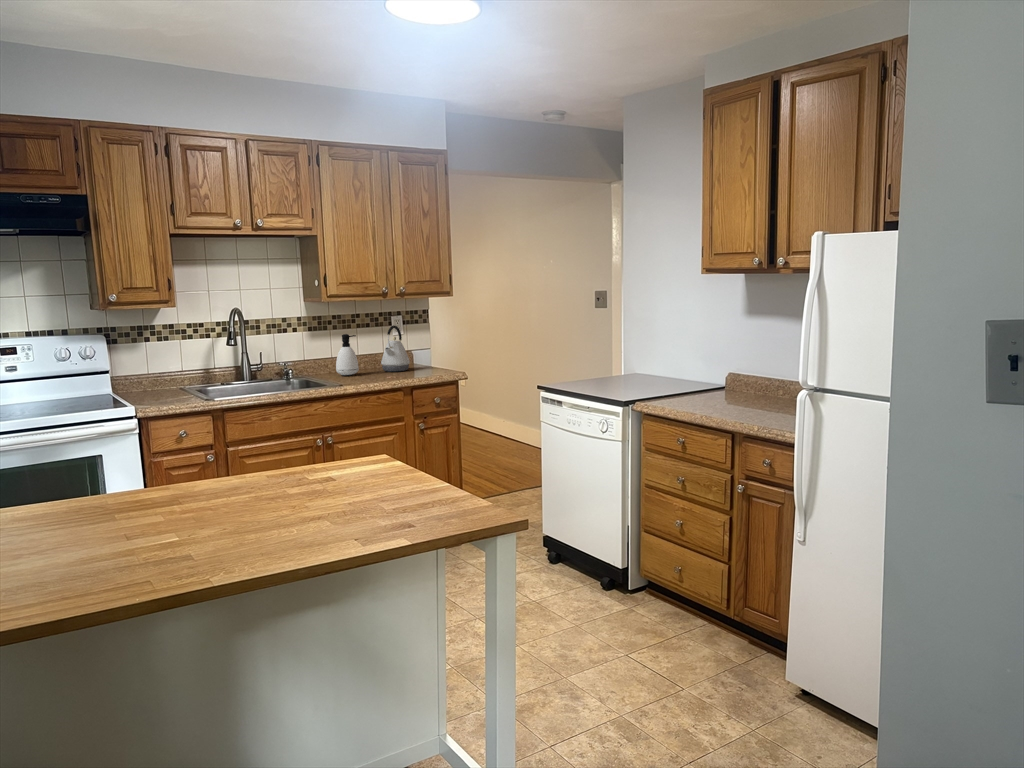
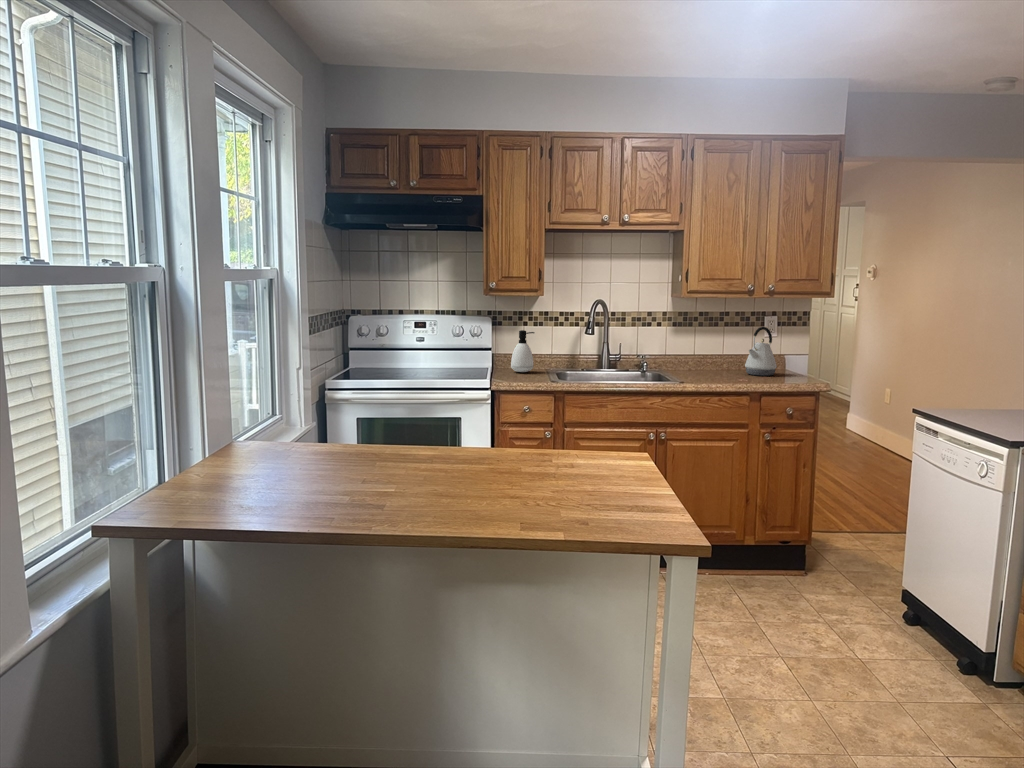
soap dispenser: present [336,334,359,375] -> present [511,330,534,372]

